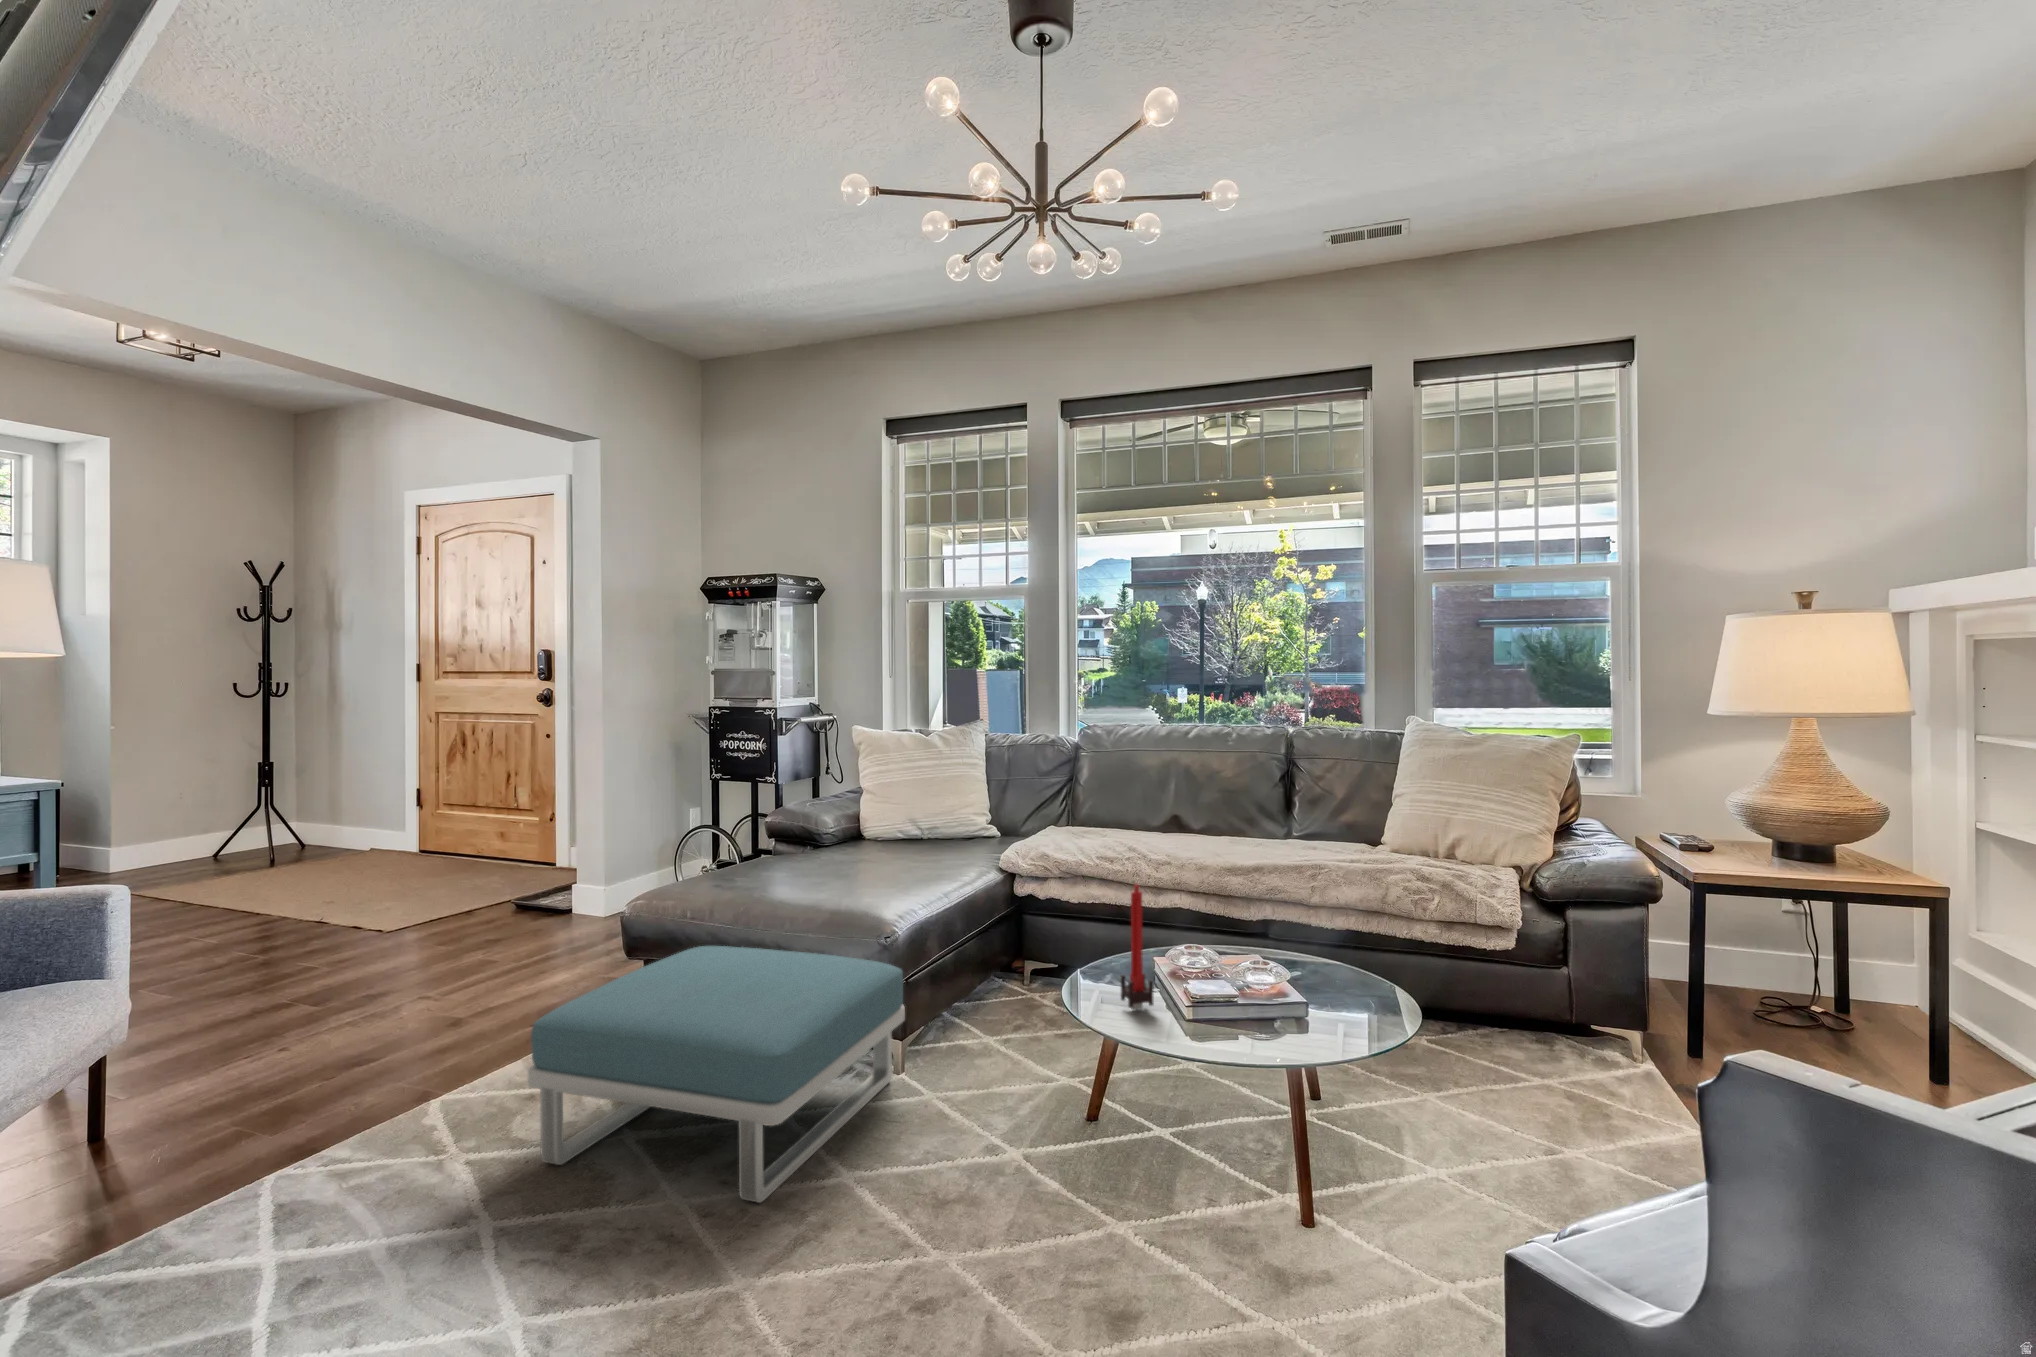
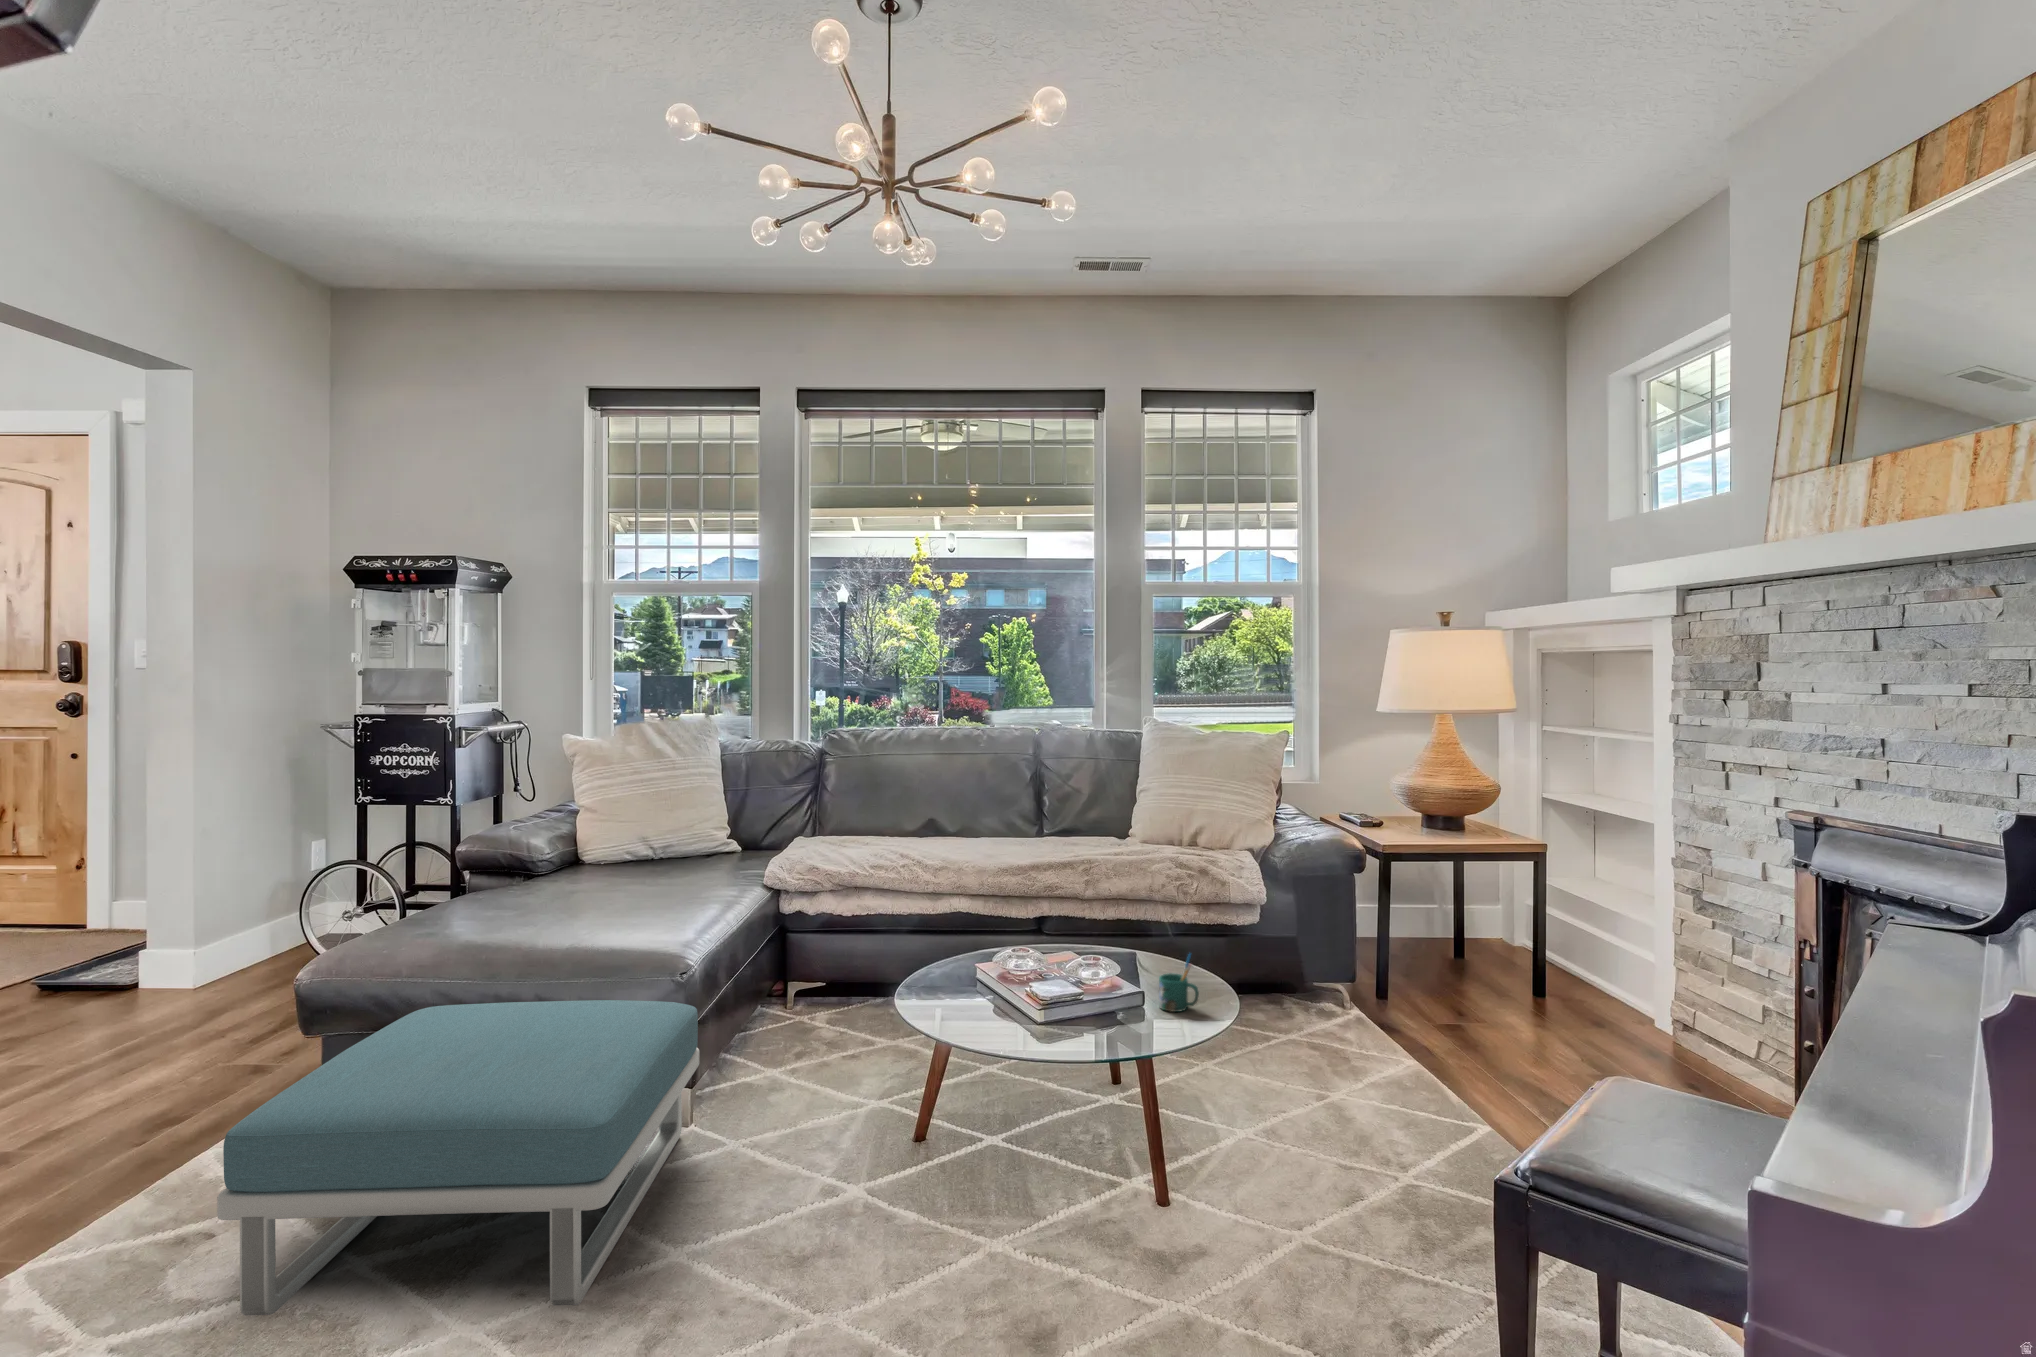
candle: present [1121,884,1153,1011] -> none [962,890,998,1021]
mug: none [1325,967,1368,1027] -> present [1159,954,1199,1012]

